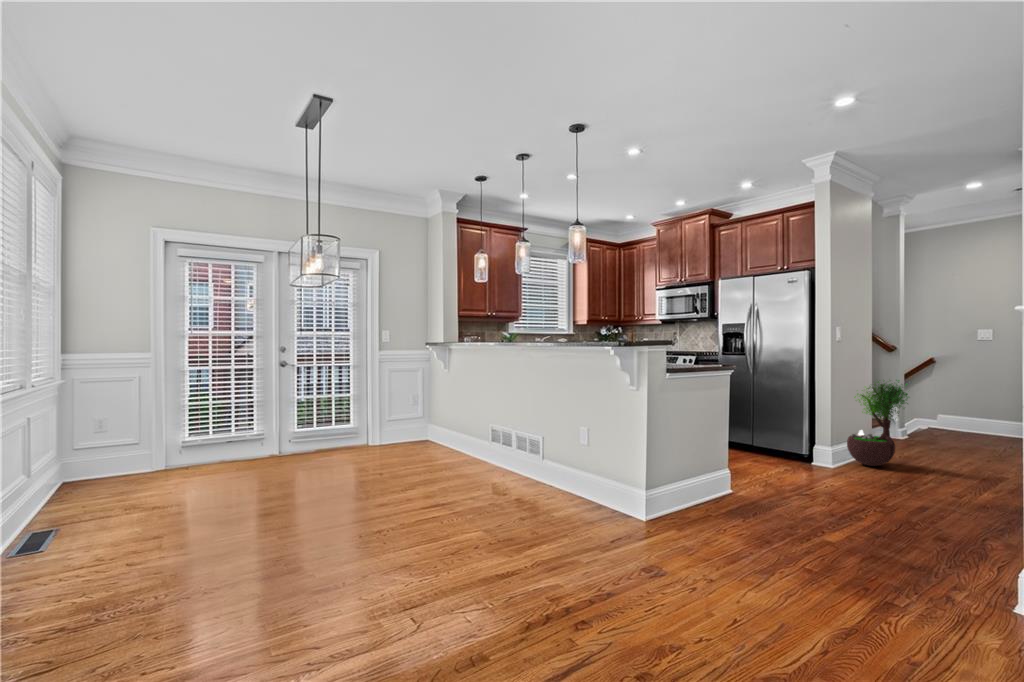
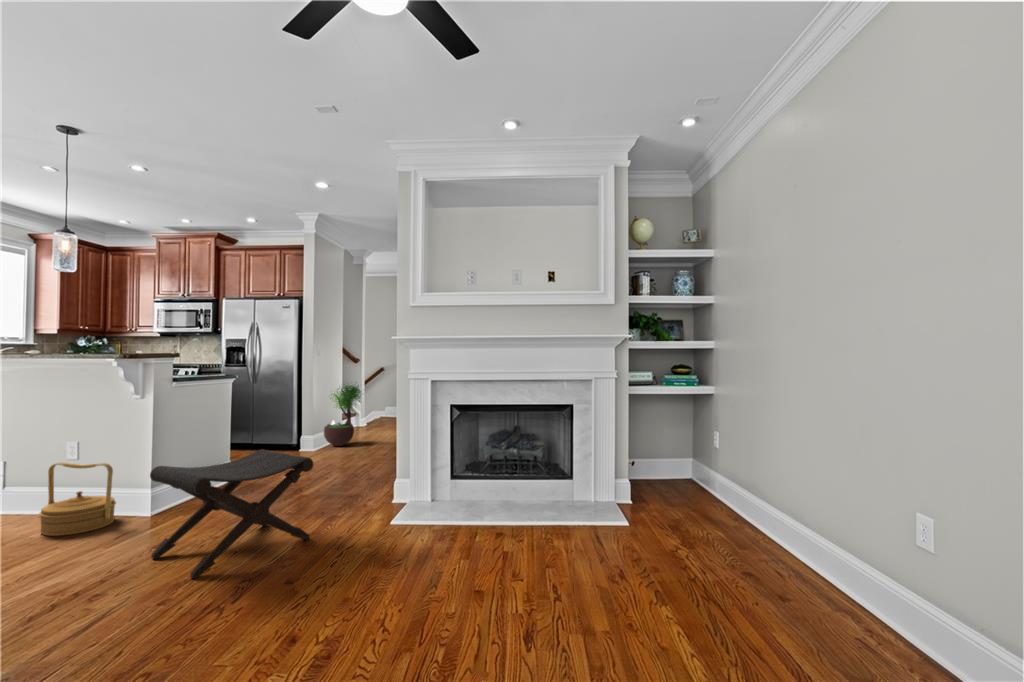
woven basket: none [559,447,617,522] -> present [39,463,116,536]
footstool: none [637,475,853,646] -> present [150,449,314,579]

